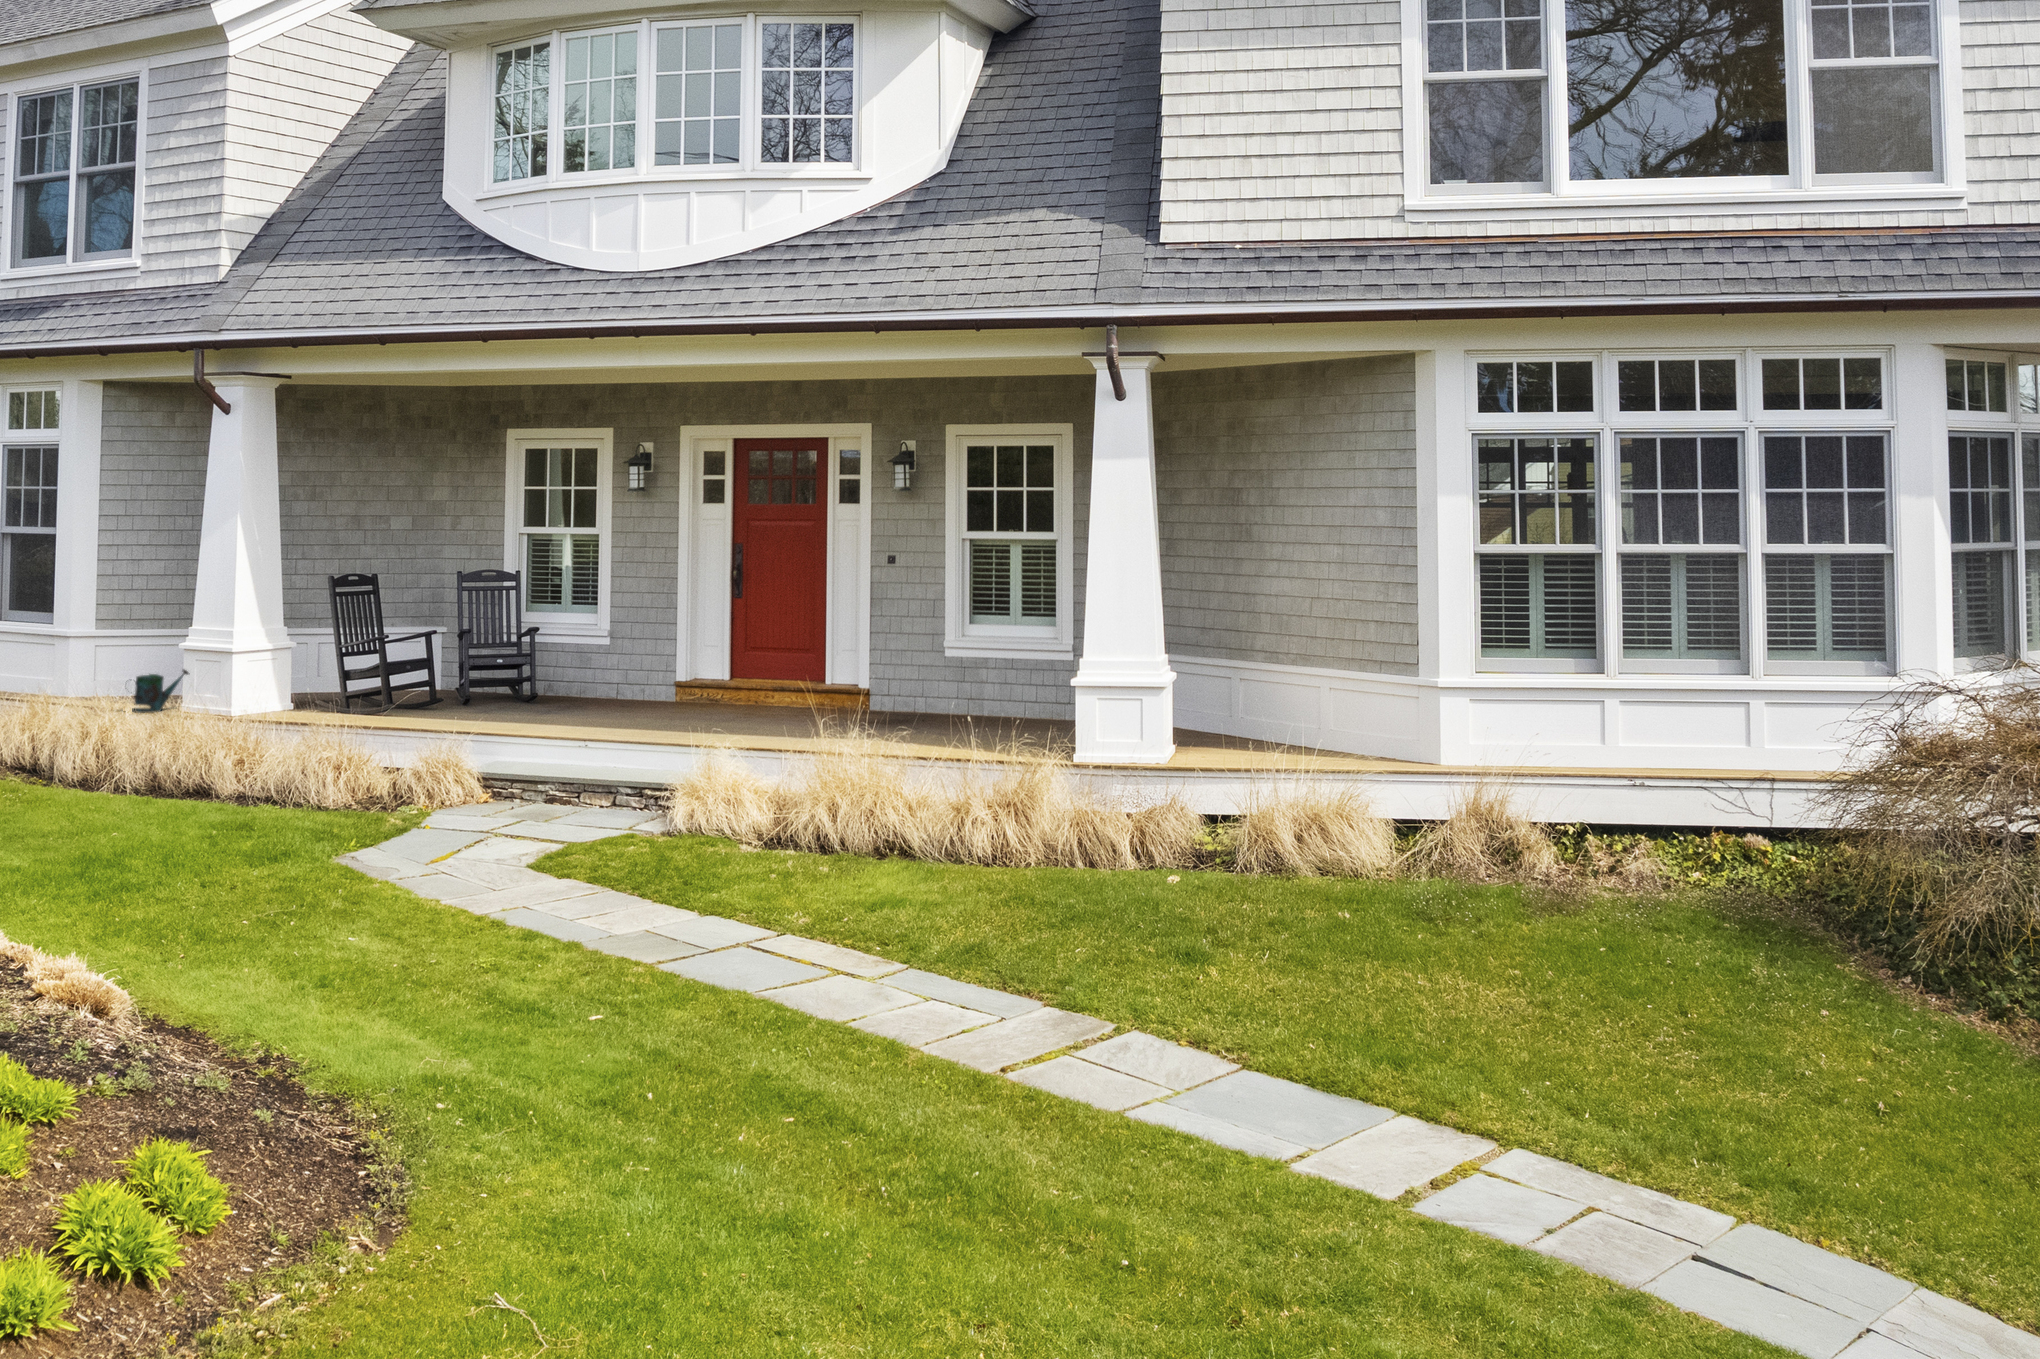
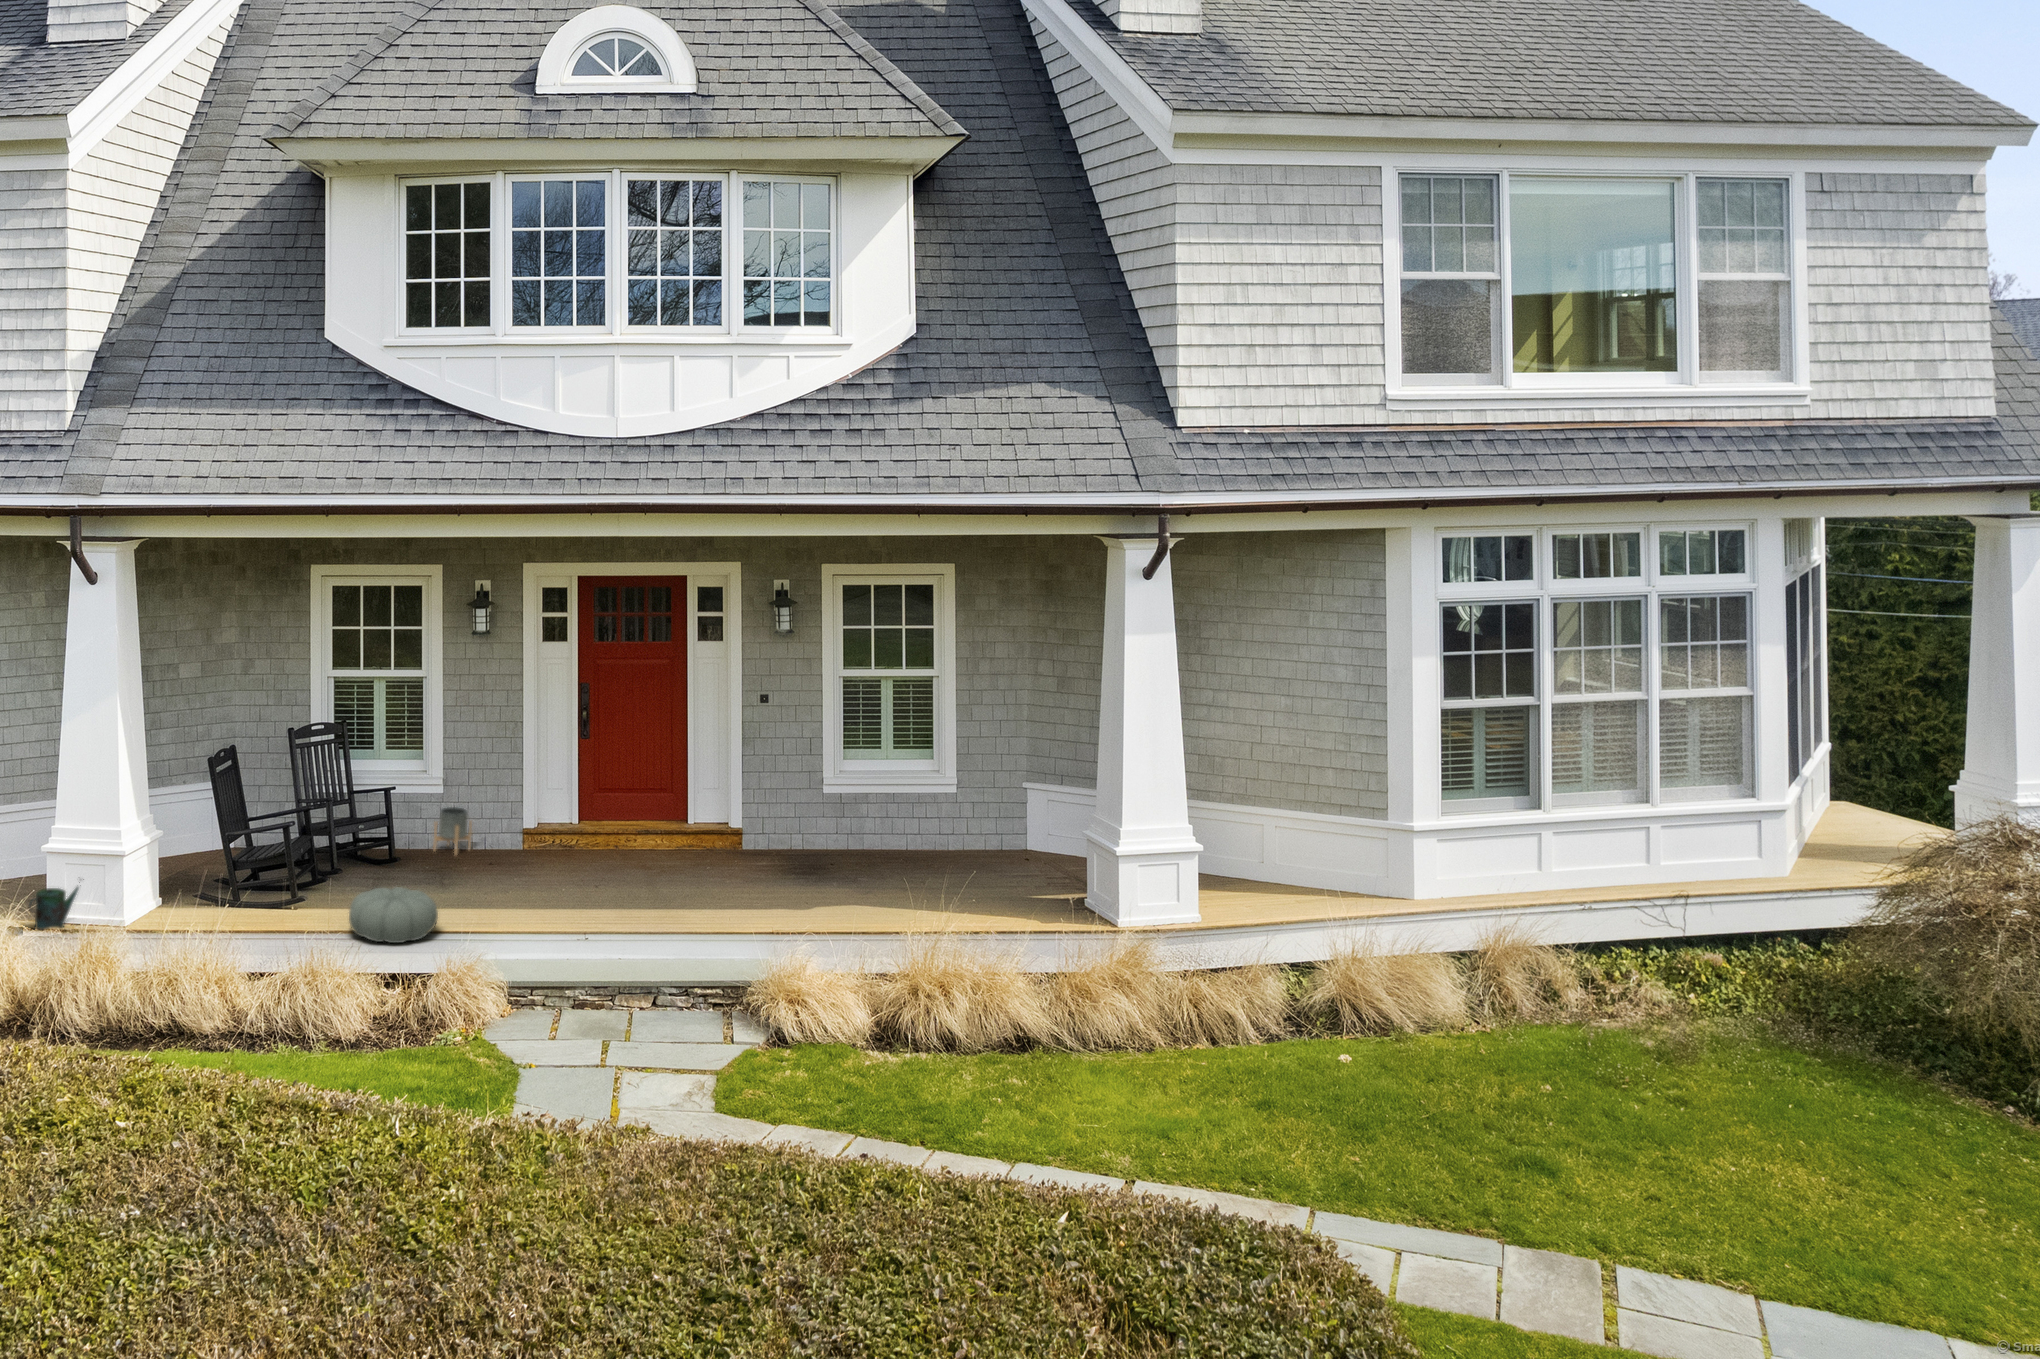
planter: none [584,658,622,701] -> present [433,807,472,854]
pouf: none [366,689,454,734] -> present [349,887,438,943]

